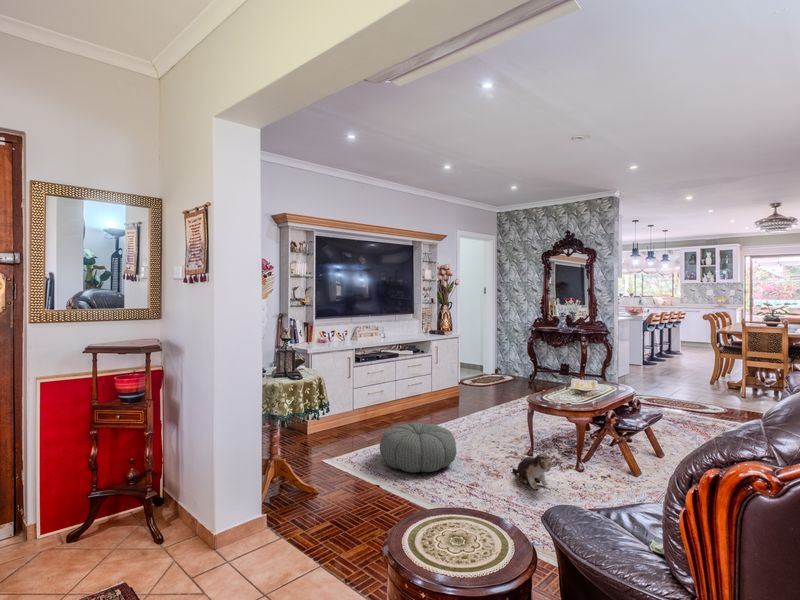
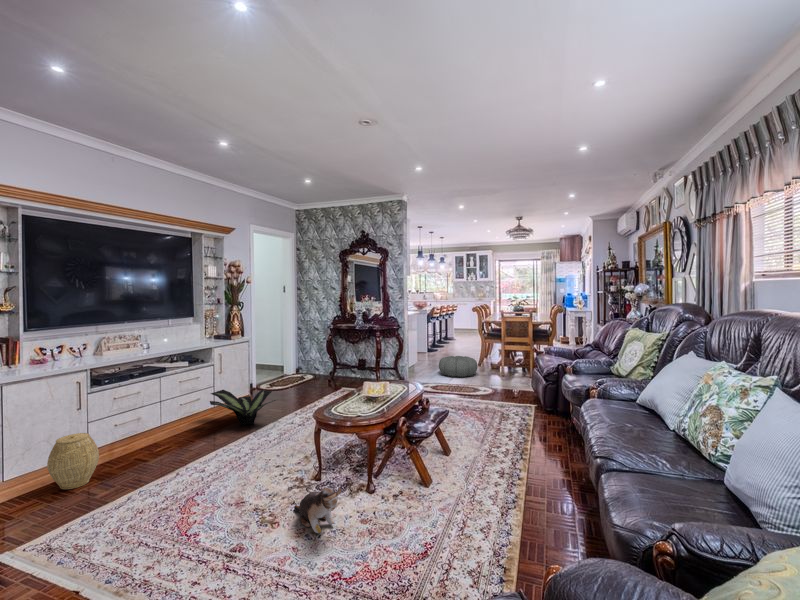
potted plant: none [429,378,488,411] -> present [210,390,276,426]
woven basket: none [333,395,362,433] -> present [47,433,99,489]
pouf: present [380,423,456,473] -> present [439,356,478,377]

